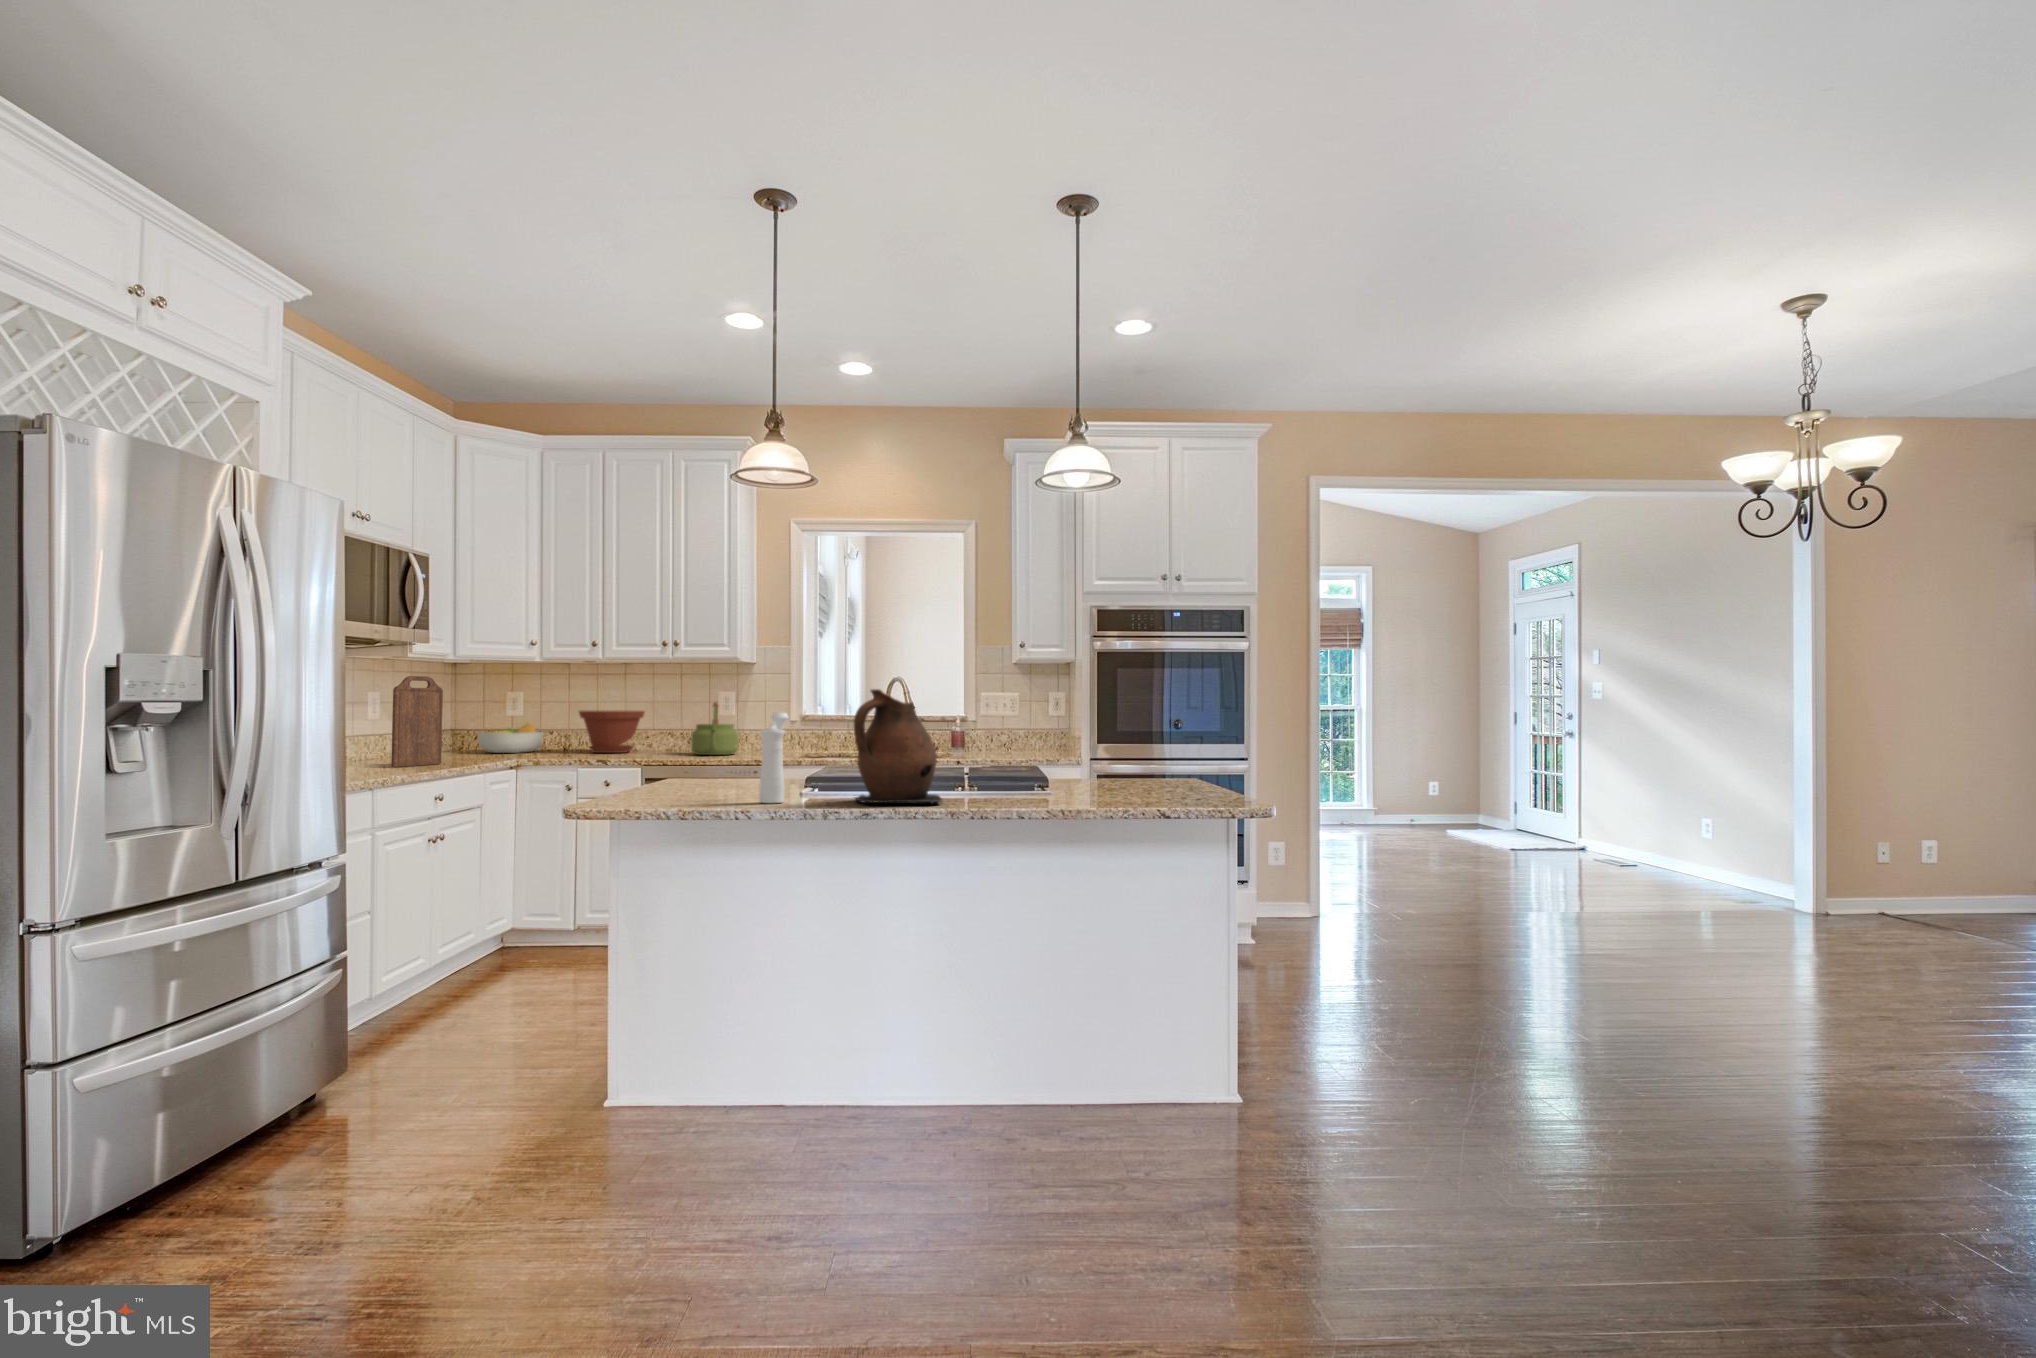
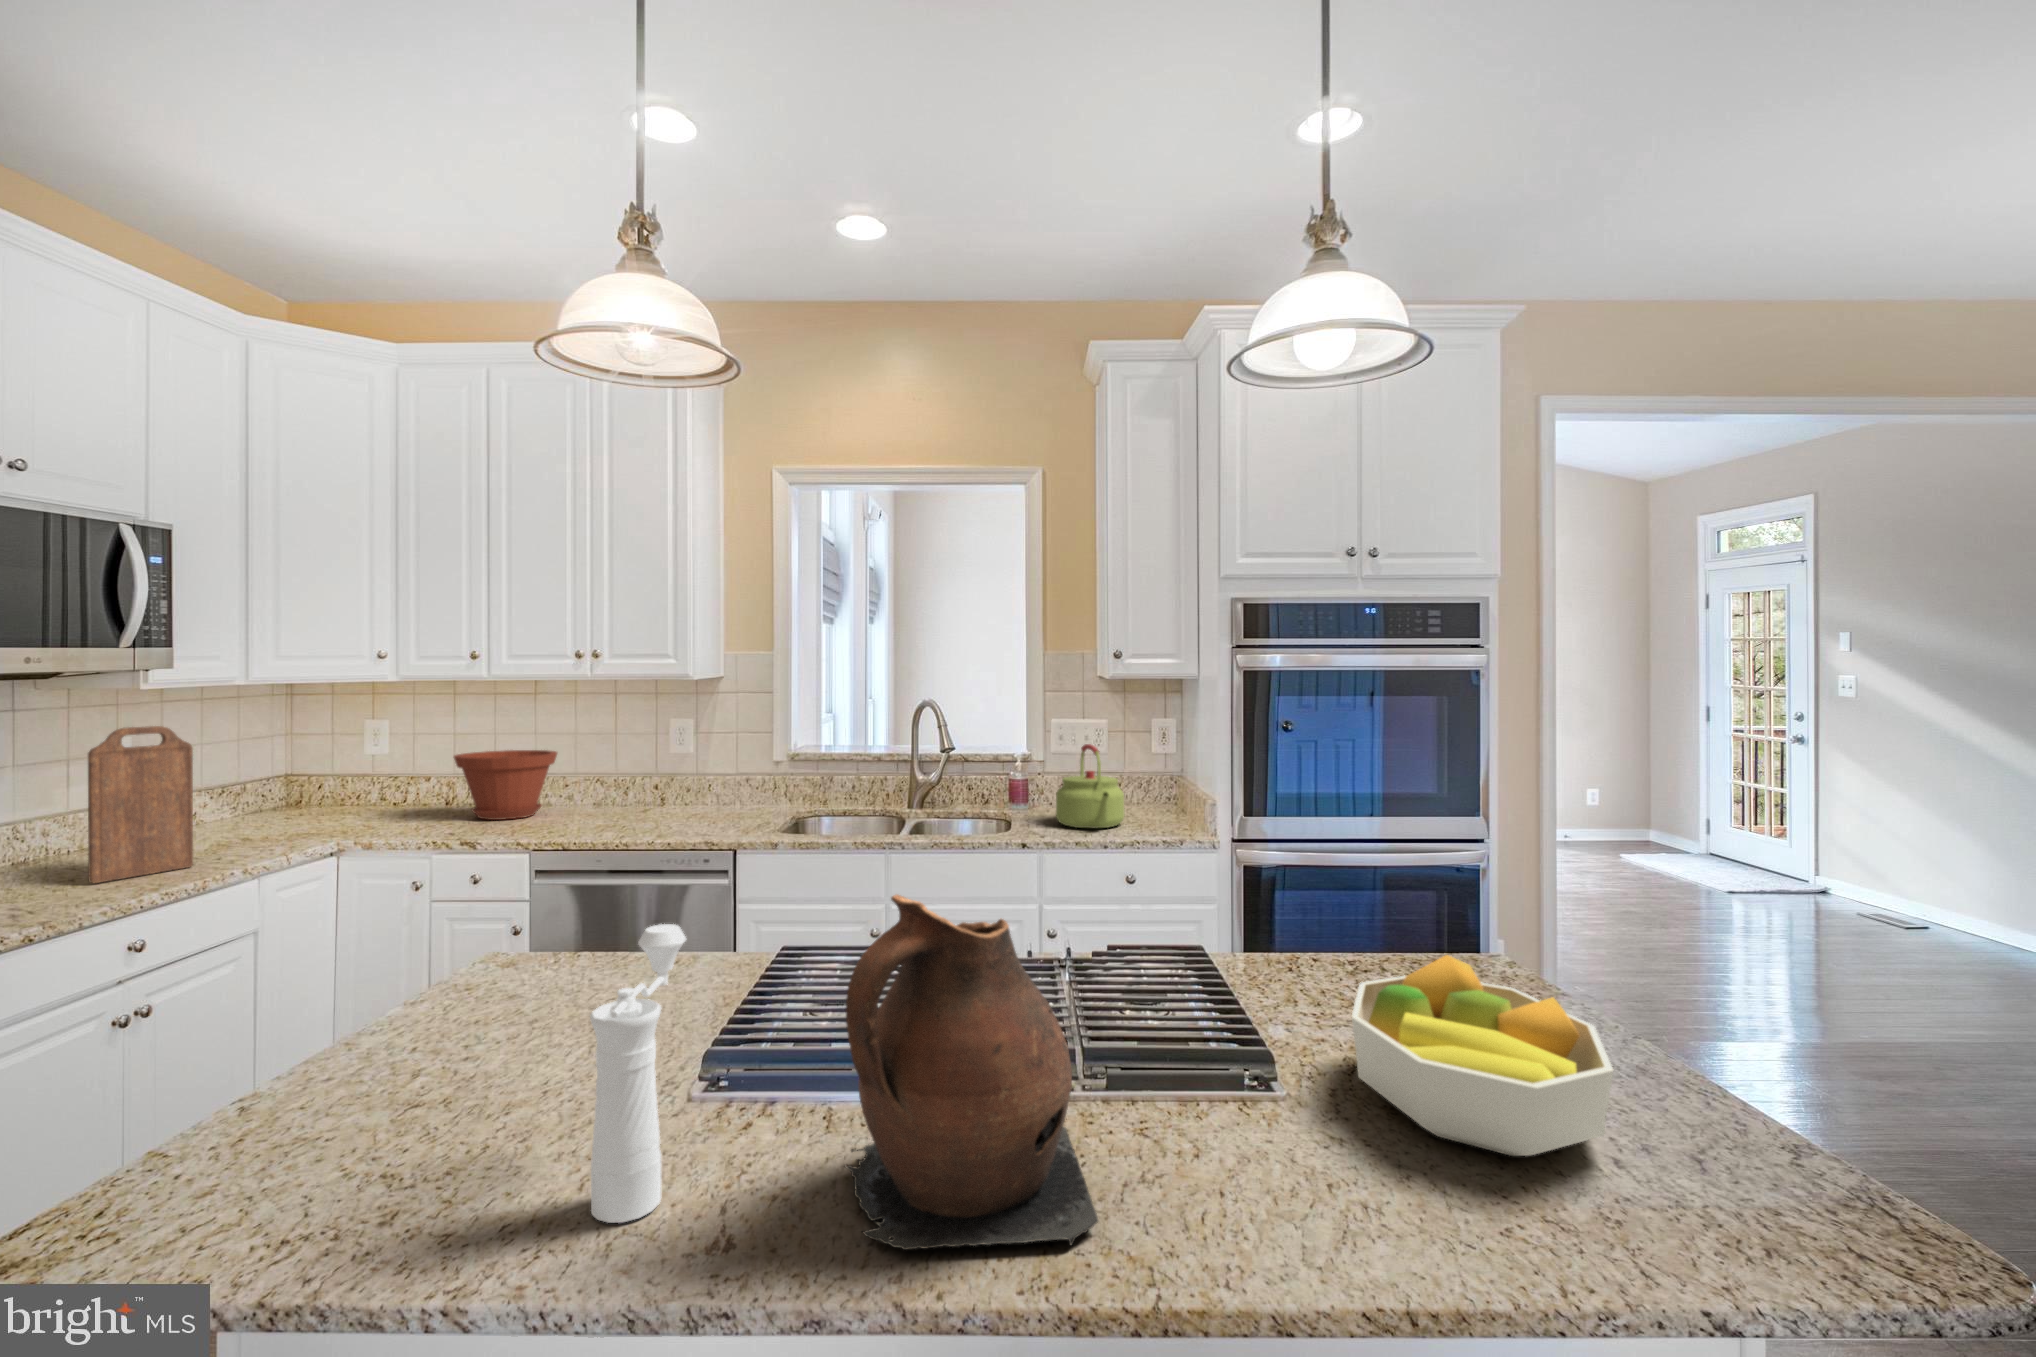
kettle: present [691,702,738,755] -> present [1056,744,1125,828]
fruit bowl: present [478,723,544,753] -> present [1352,955,1613,1156]

